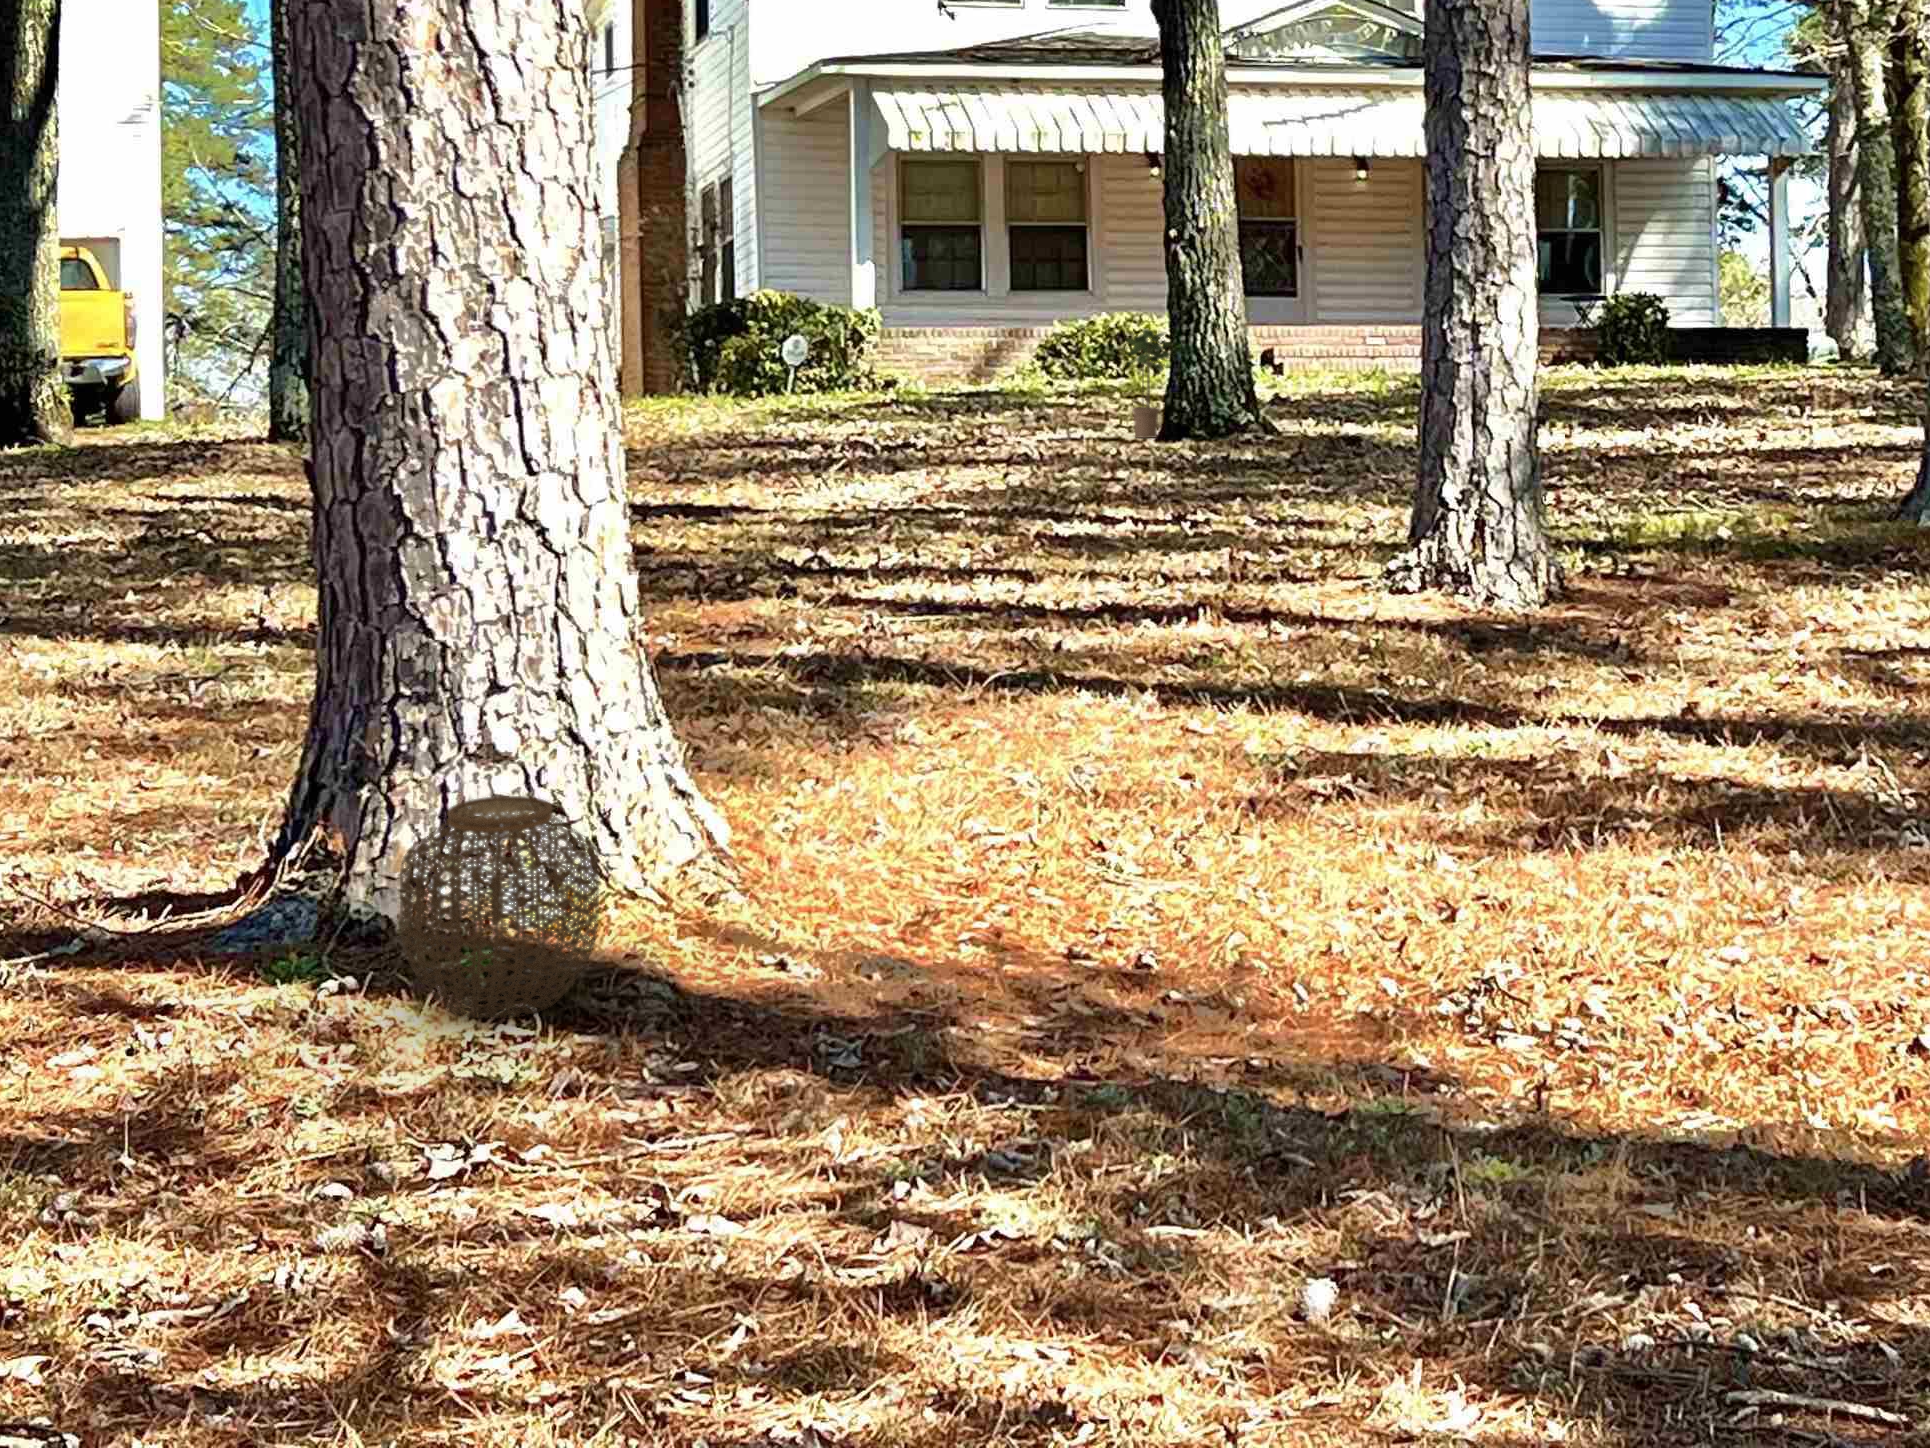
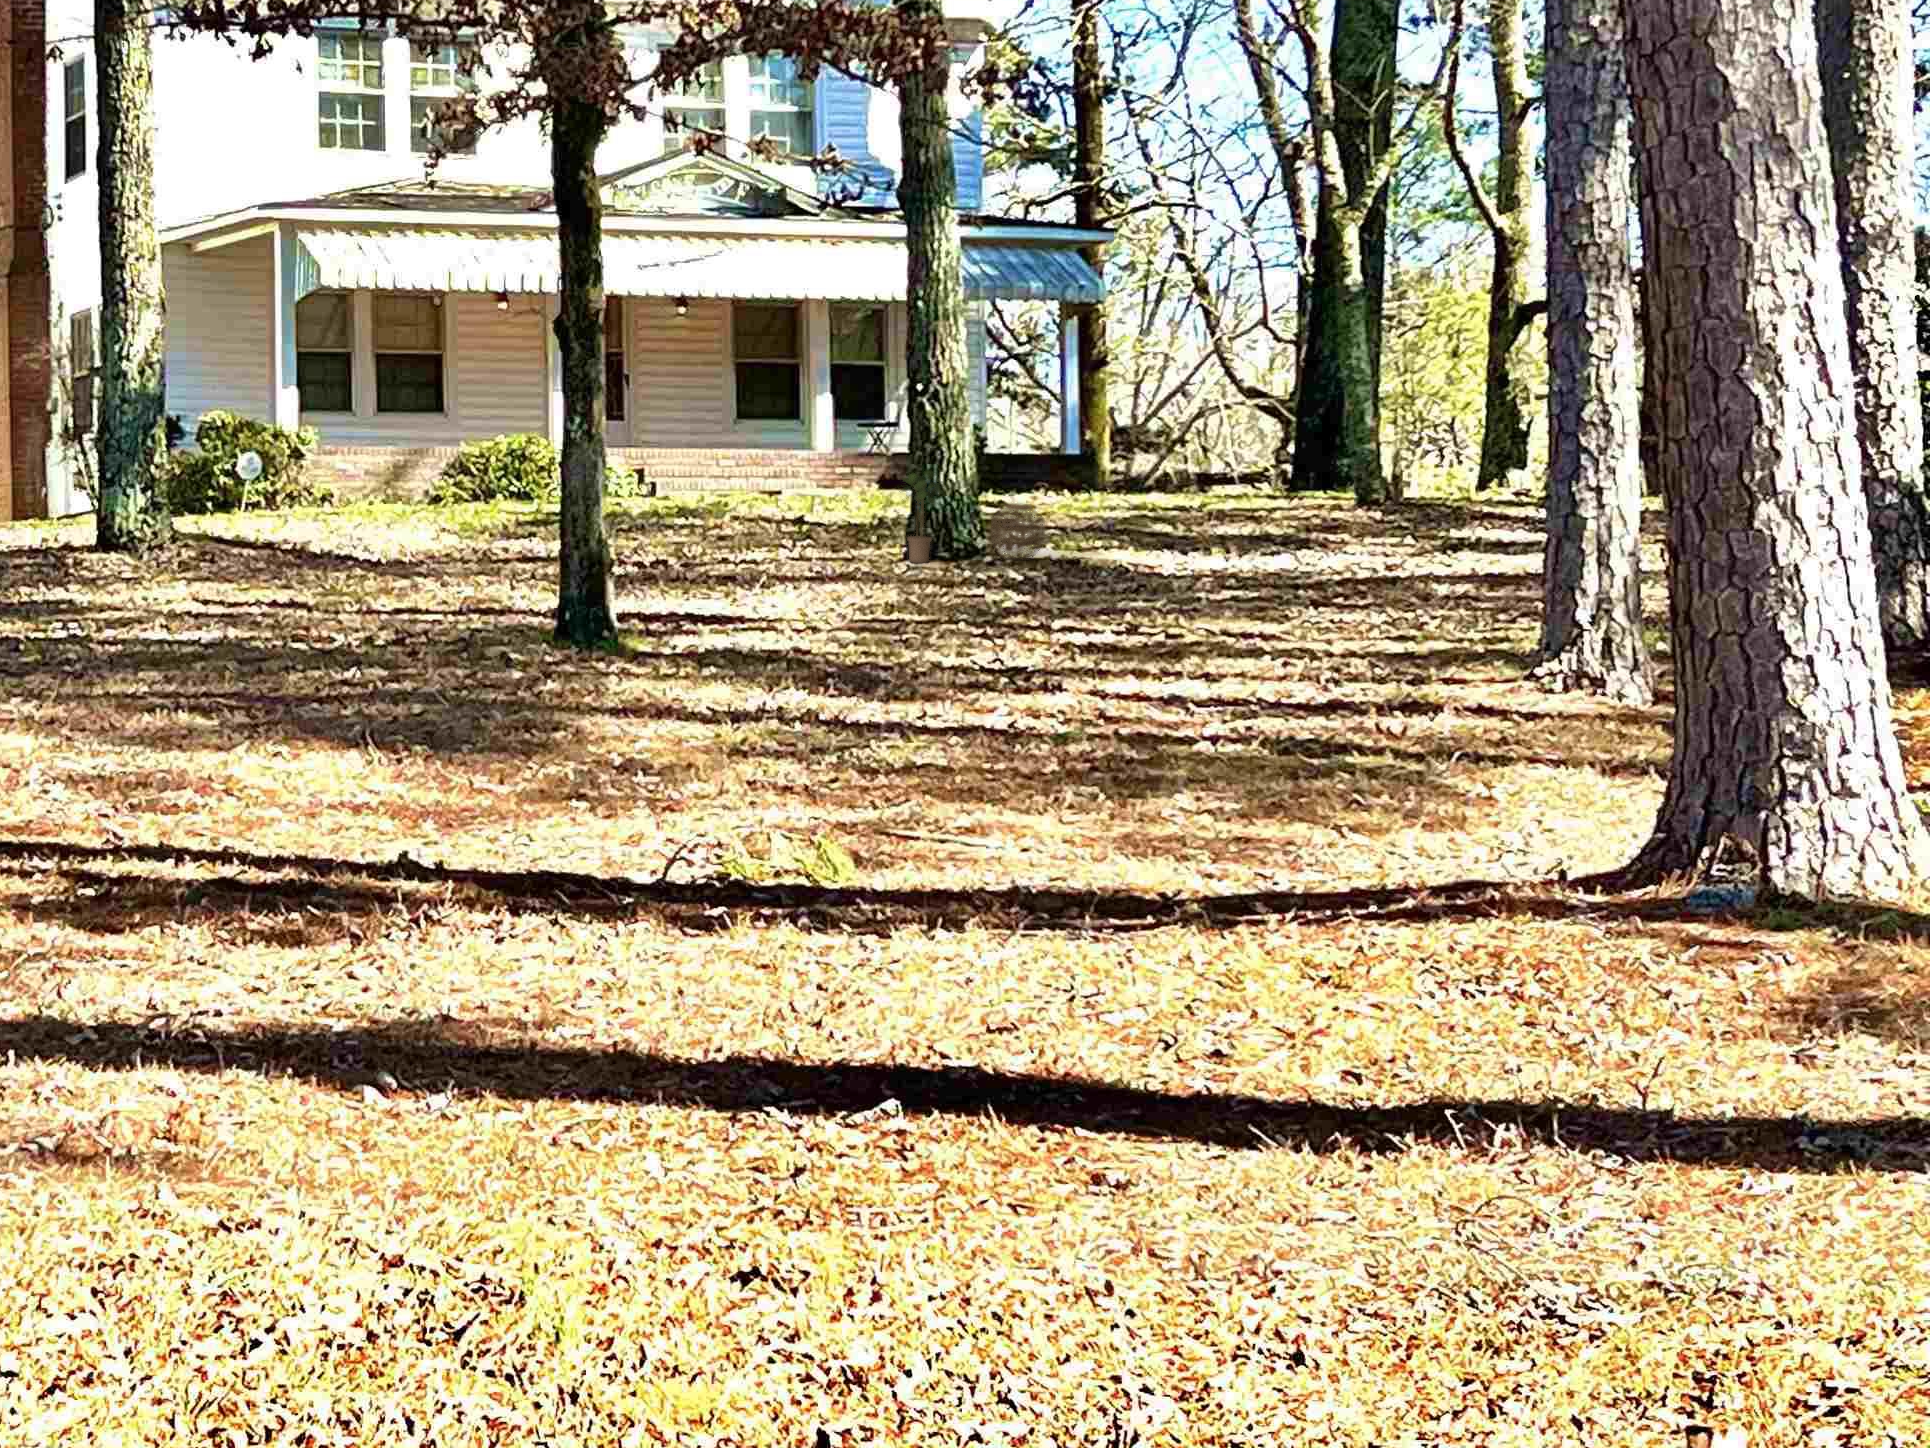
woven basket: present [400,796,599,1018] -> present [991,503,1044,560]

